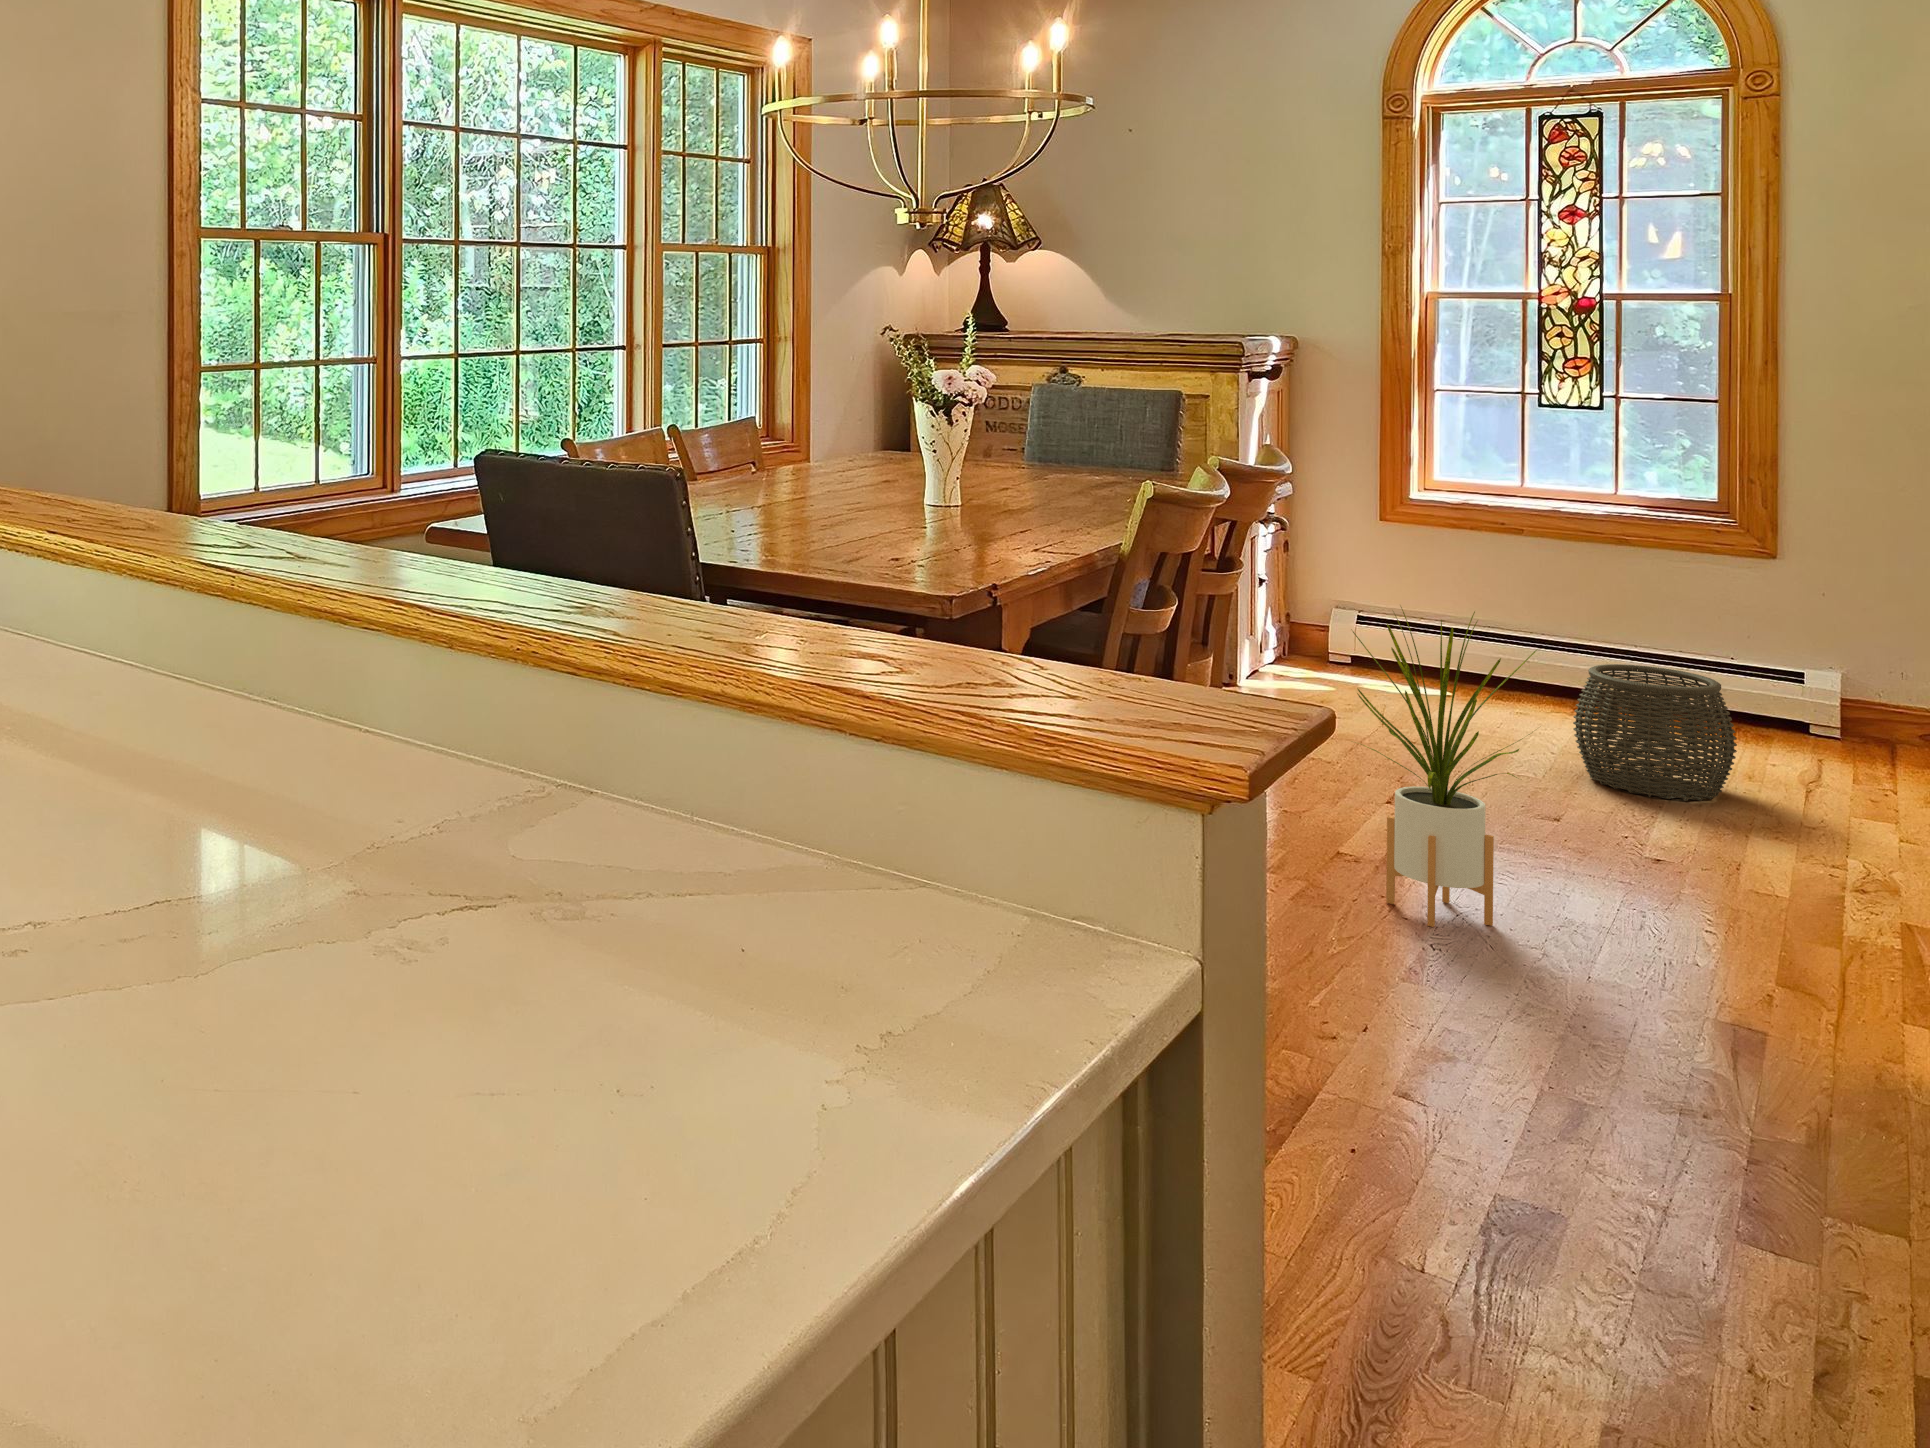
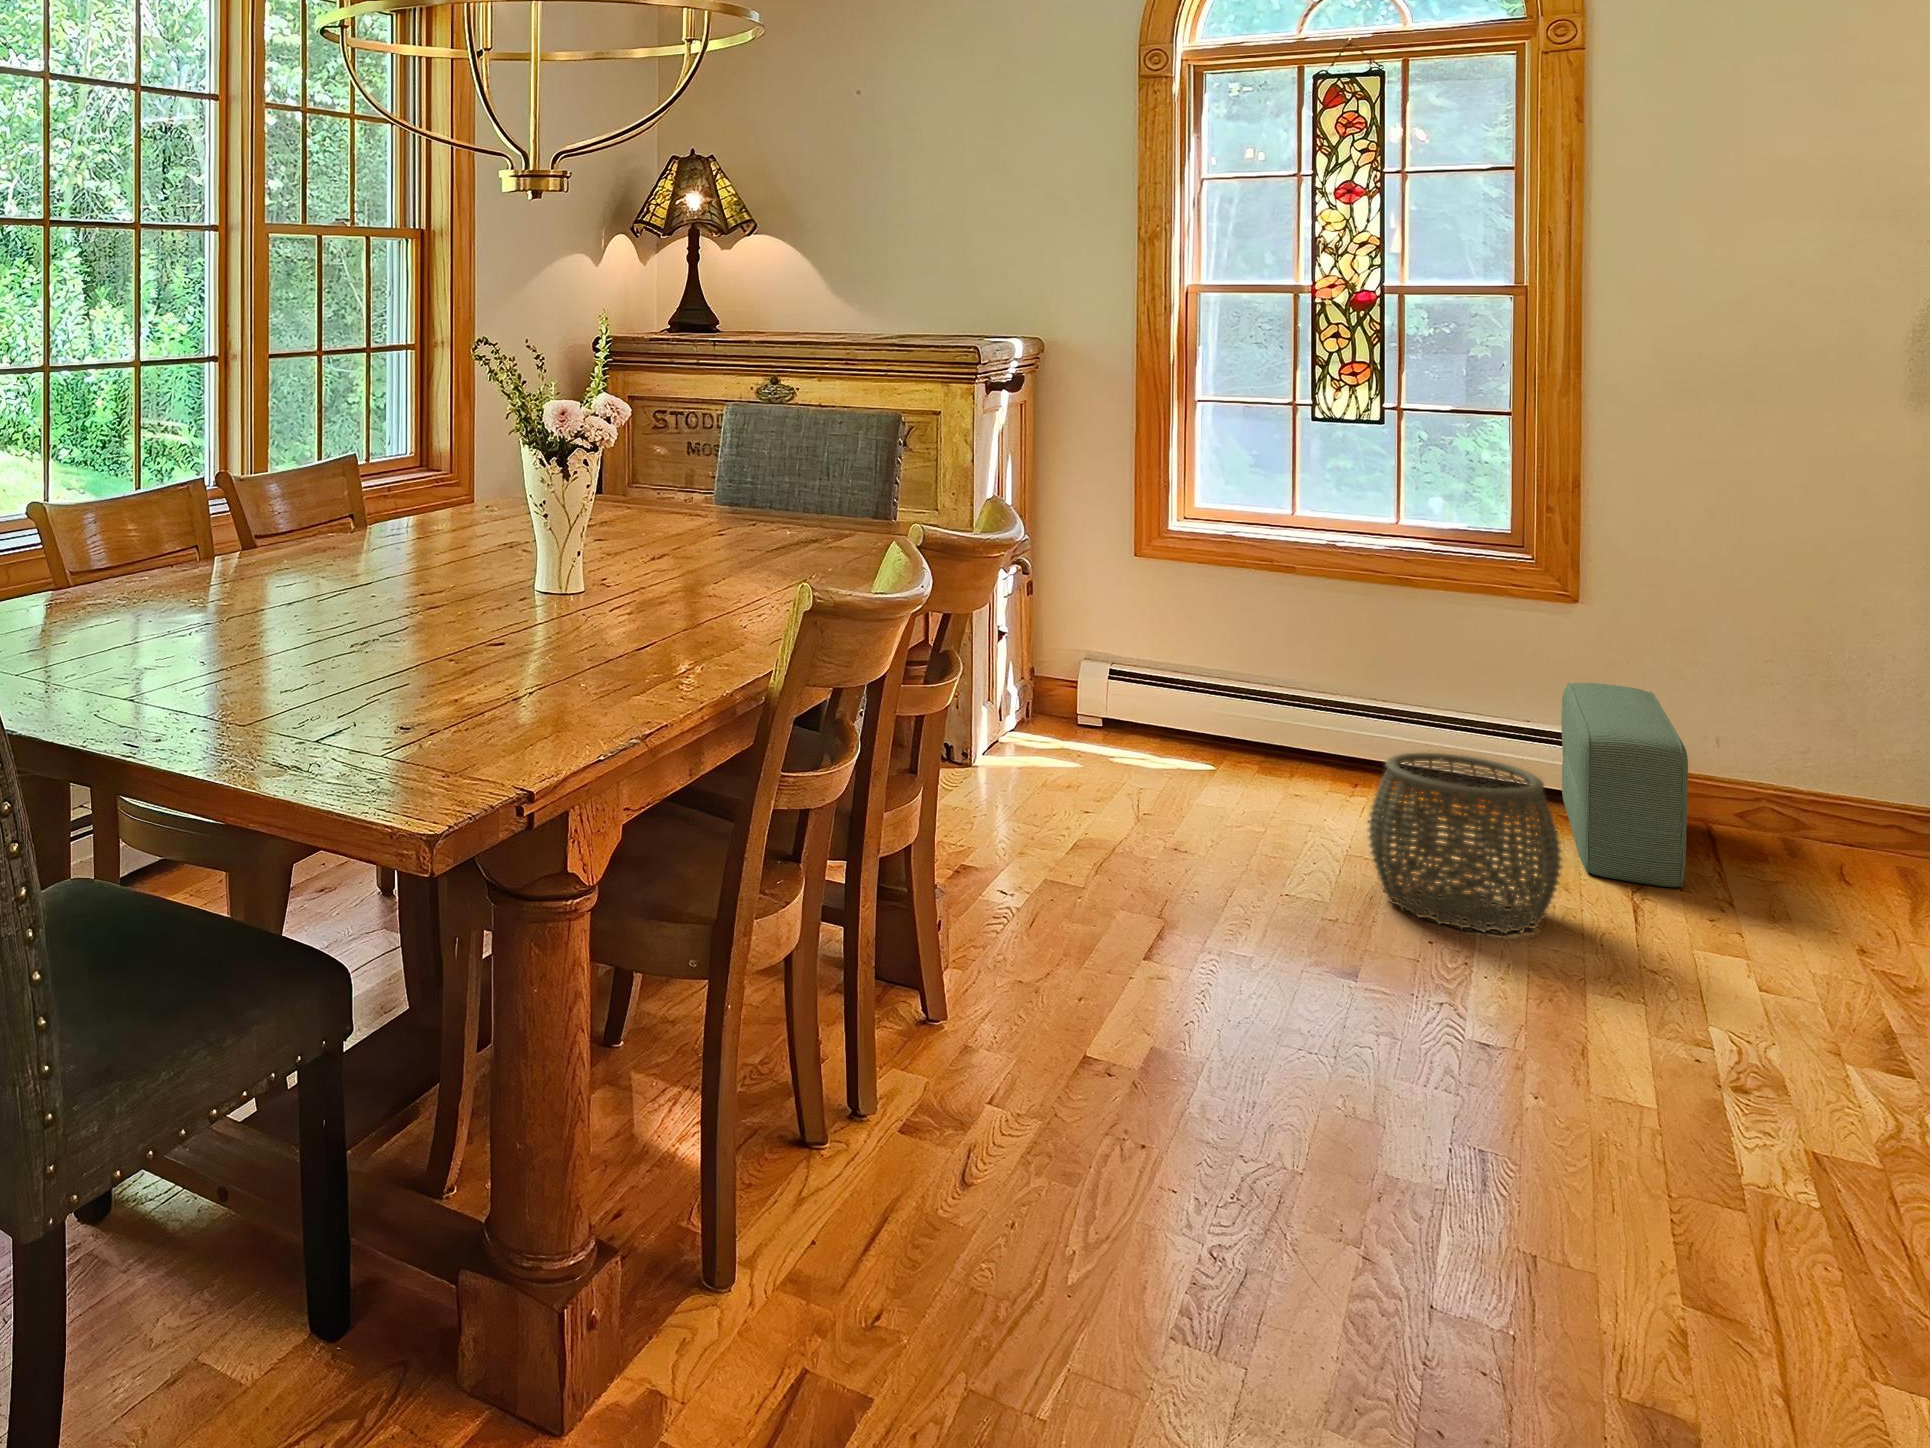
house plant: present [1351,607,1537,927] -> none [1103,734,1366,1211]
pouf: none [1759,625,1856,780] -> present [1561,683,1688,887]

